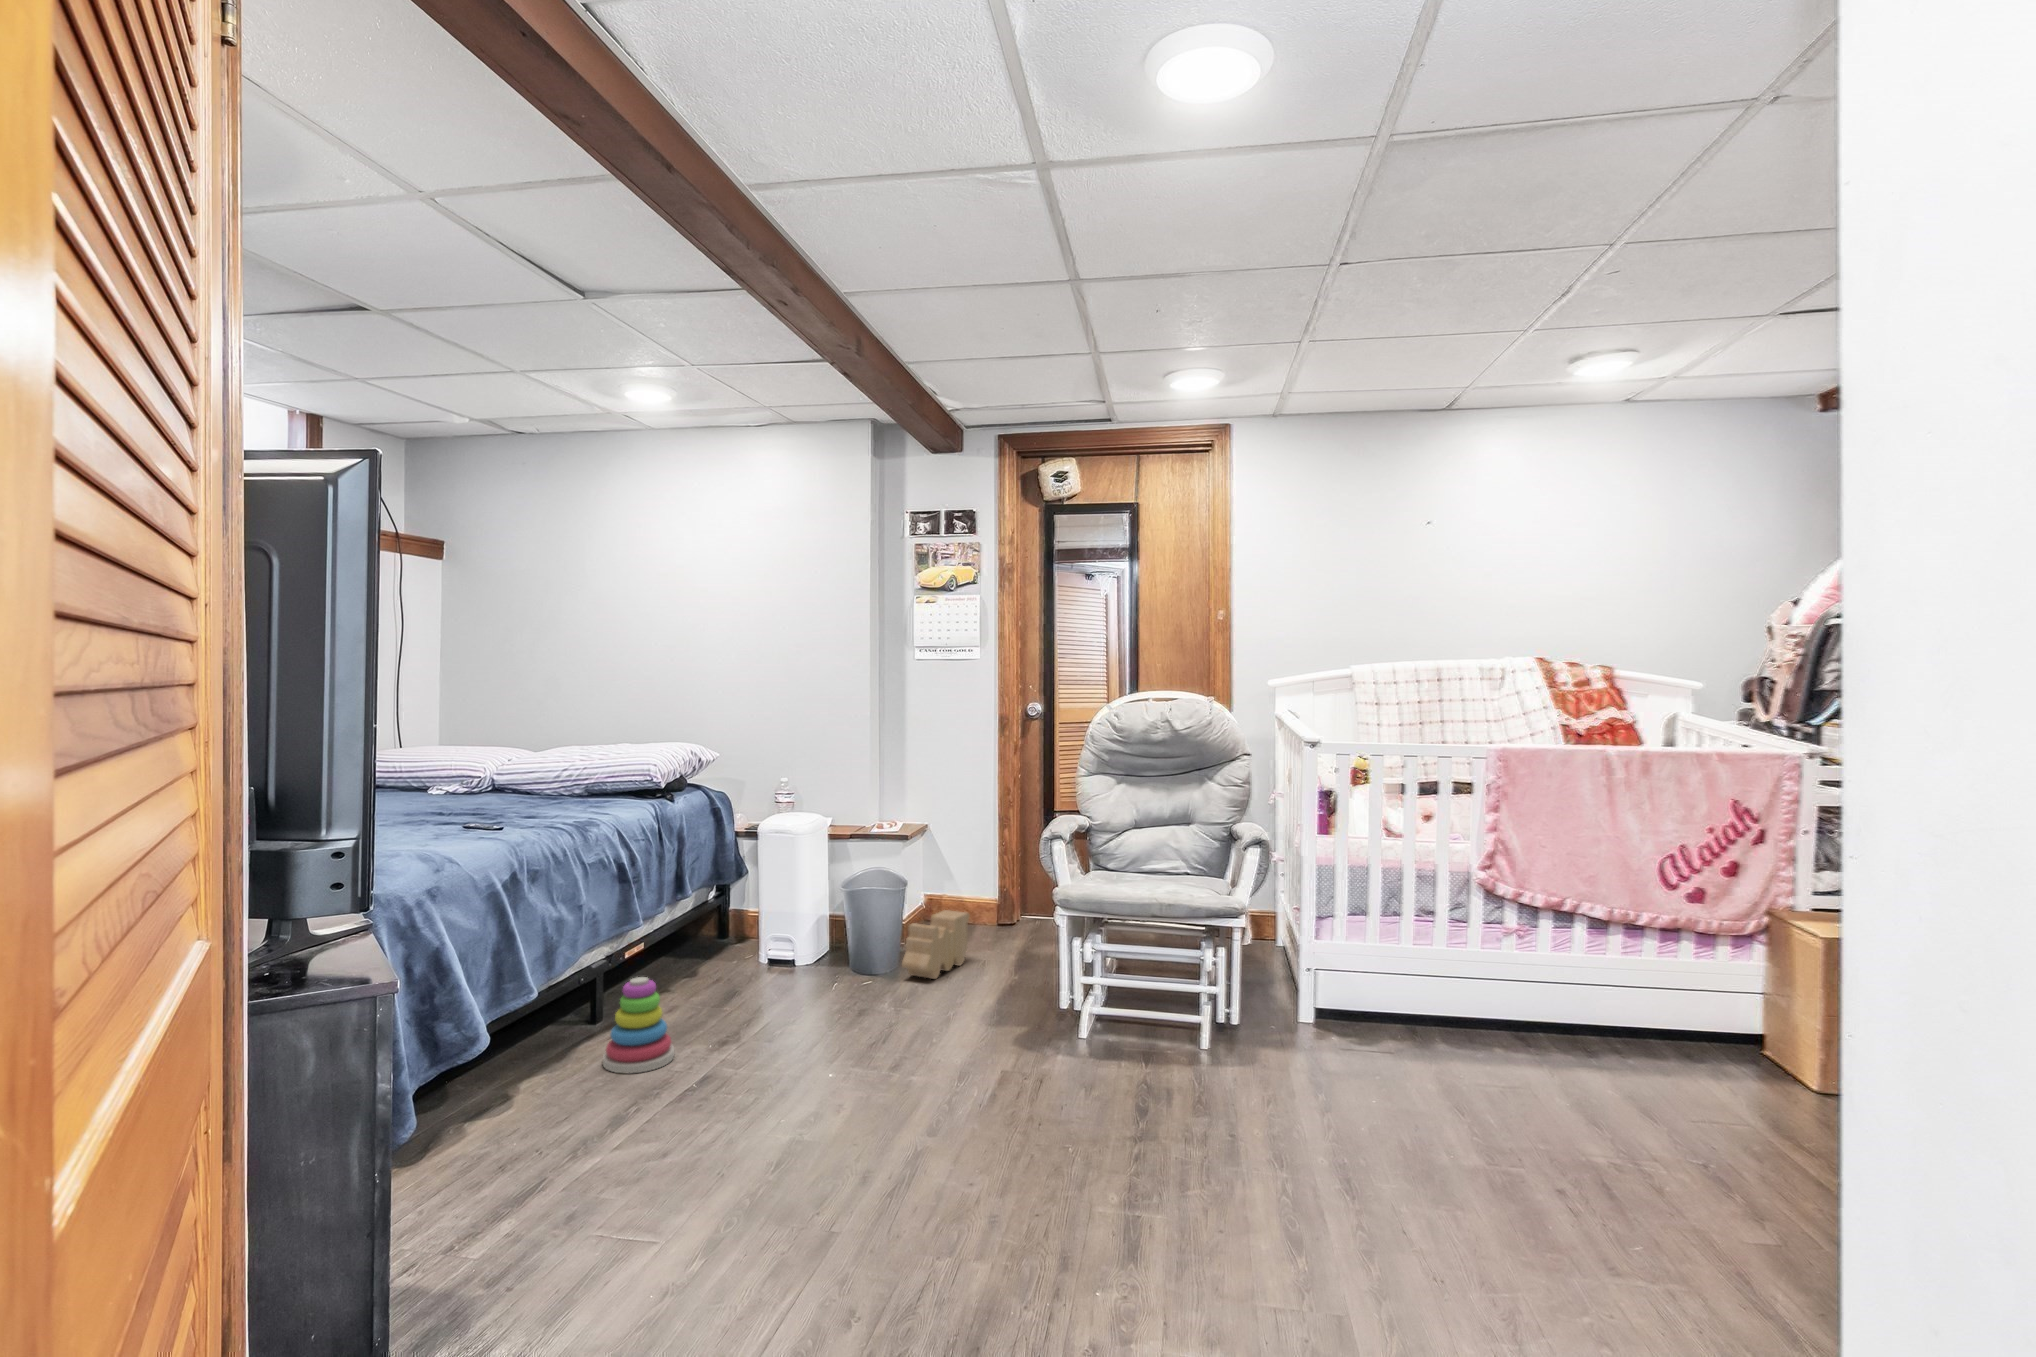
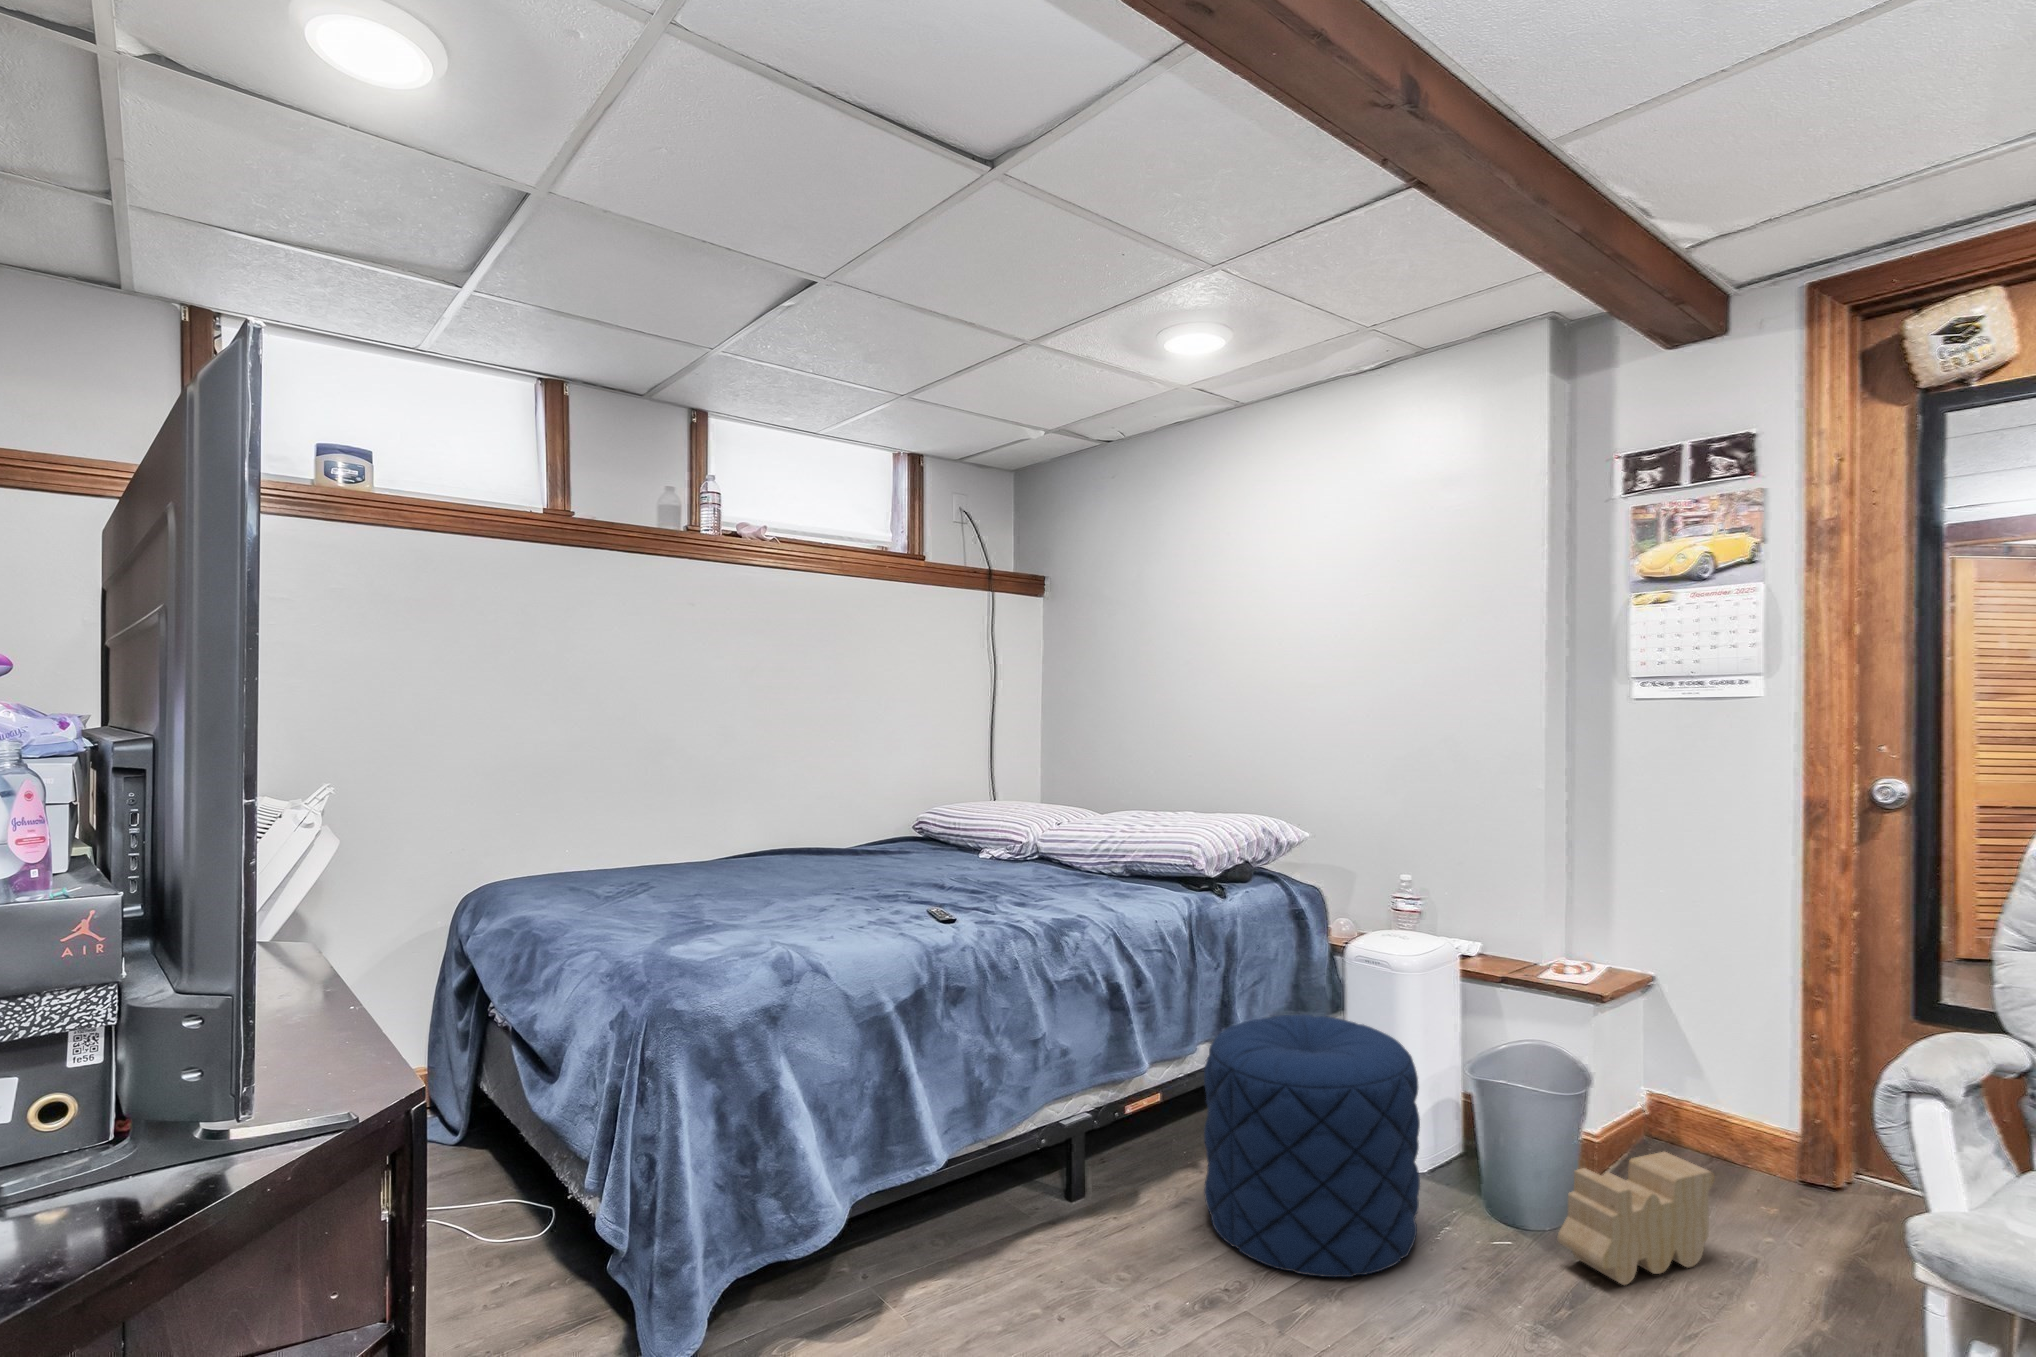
pouf: none [692,866,831,1020] -> present [1204,1015,1420,1277]
stacking toy: present [603,977,674,1073] -> none [1033,1166,1129,1316]

